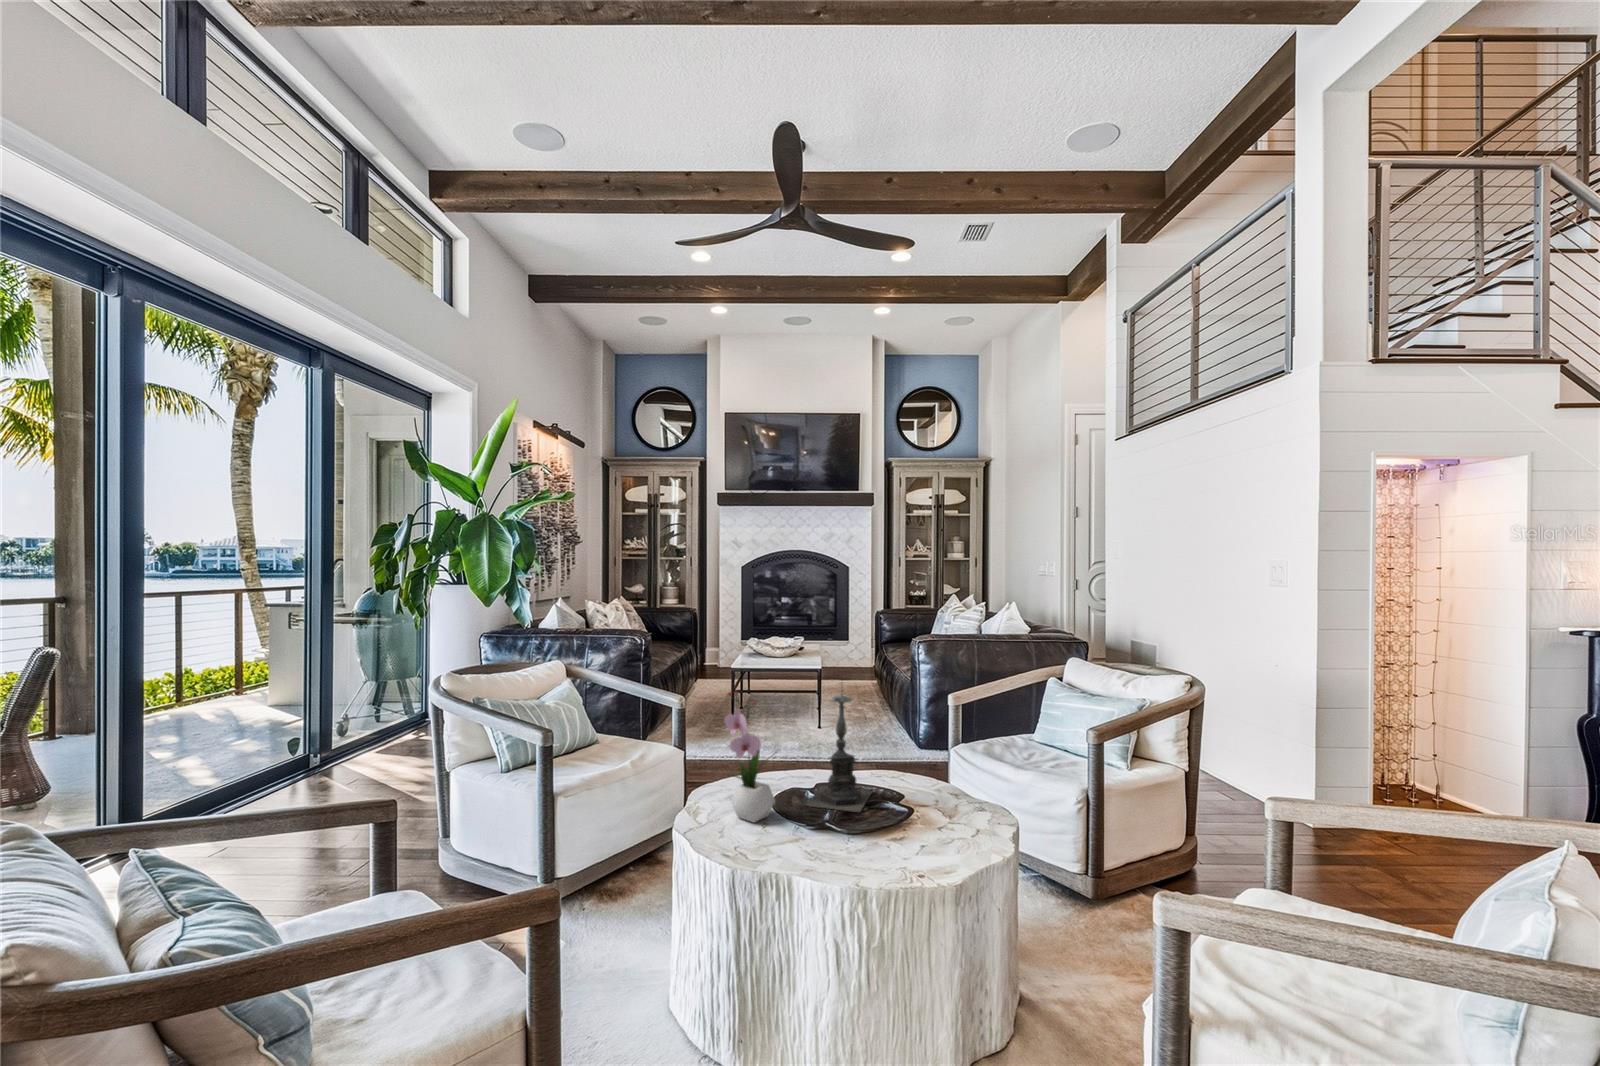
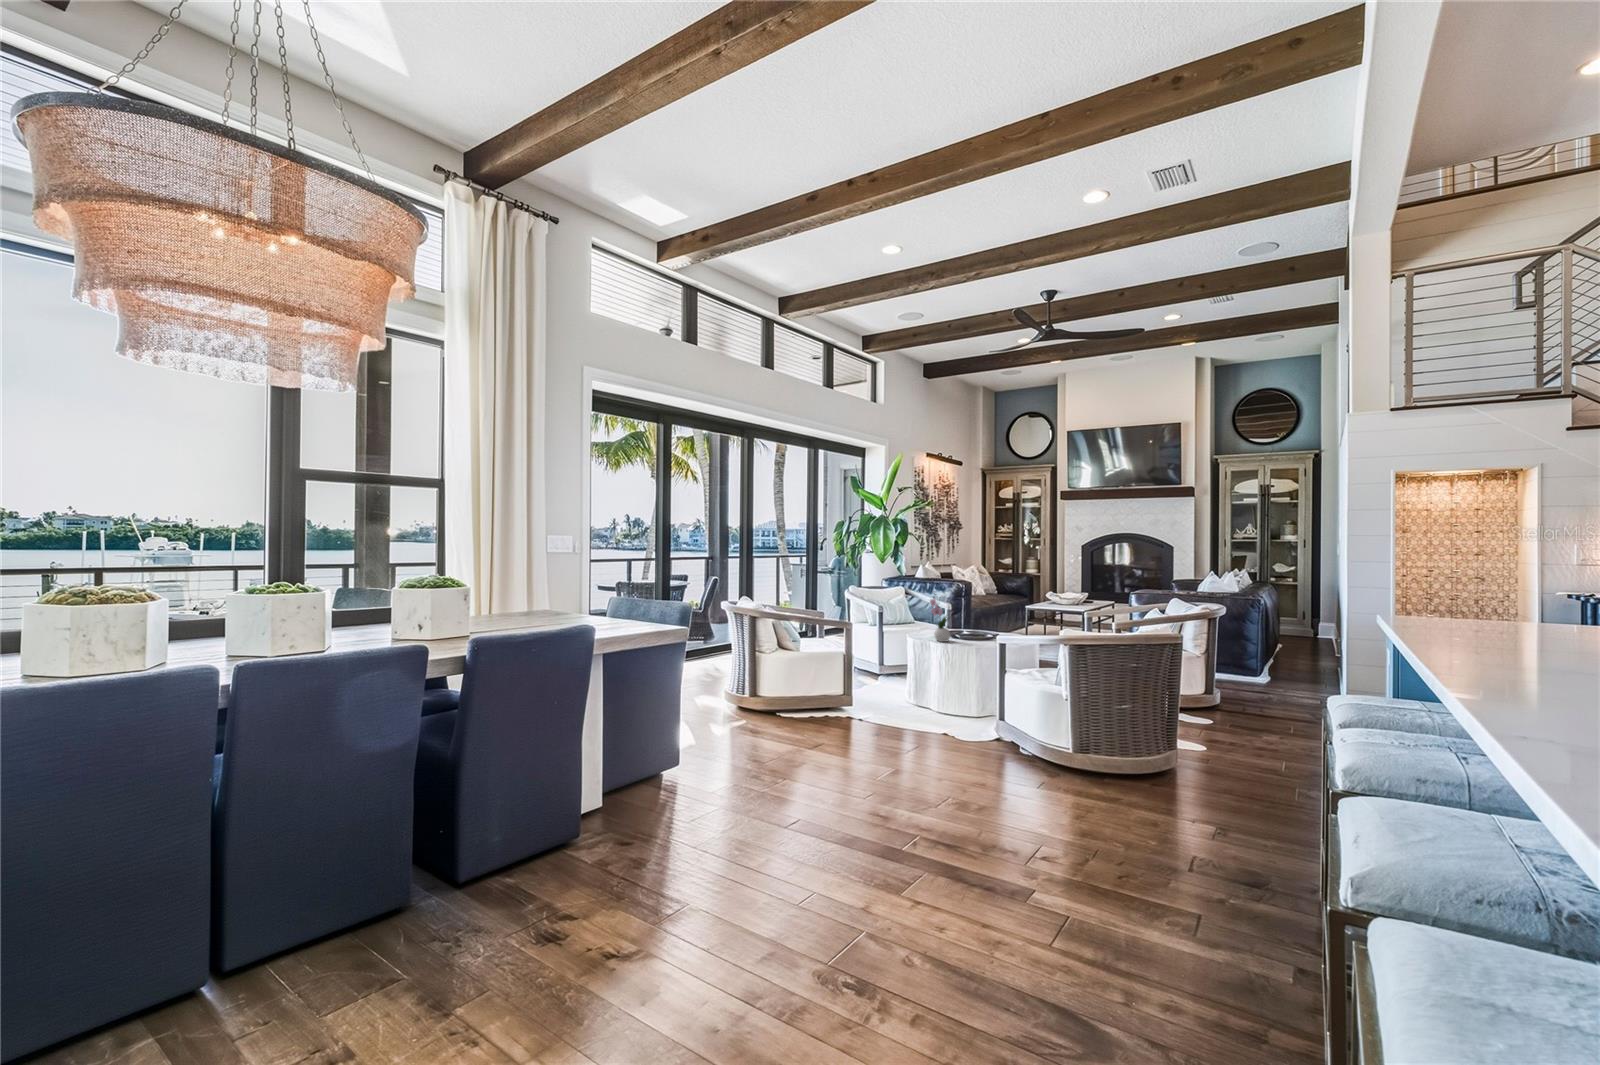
candle holder: present [806,693,872,812] -> none [967,592,1002,645]

